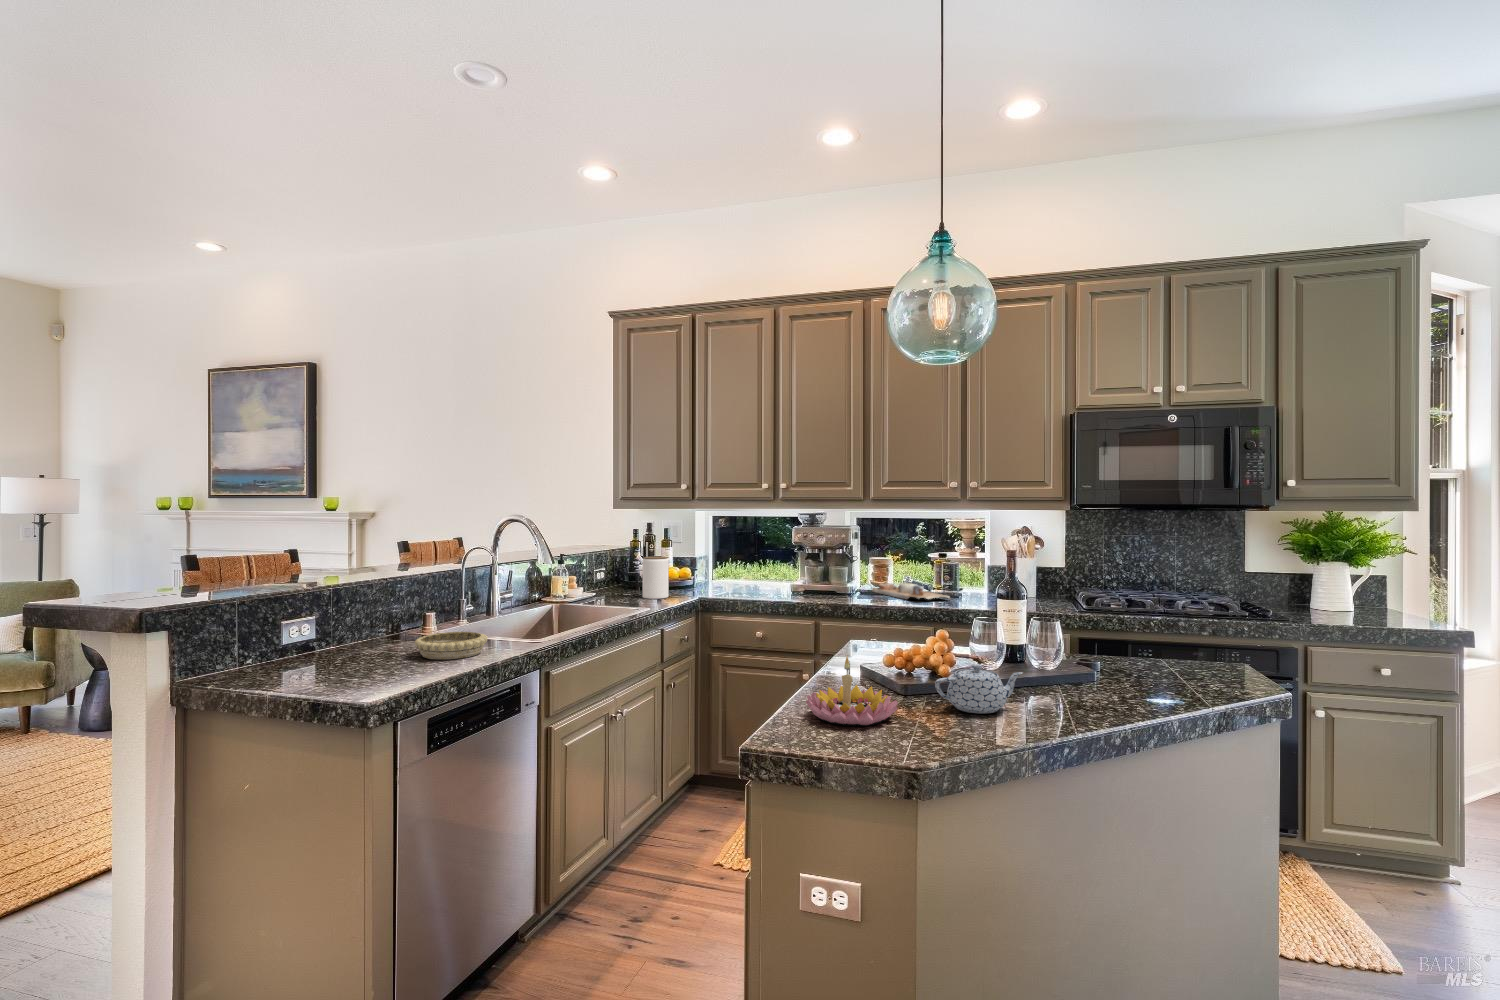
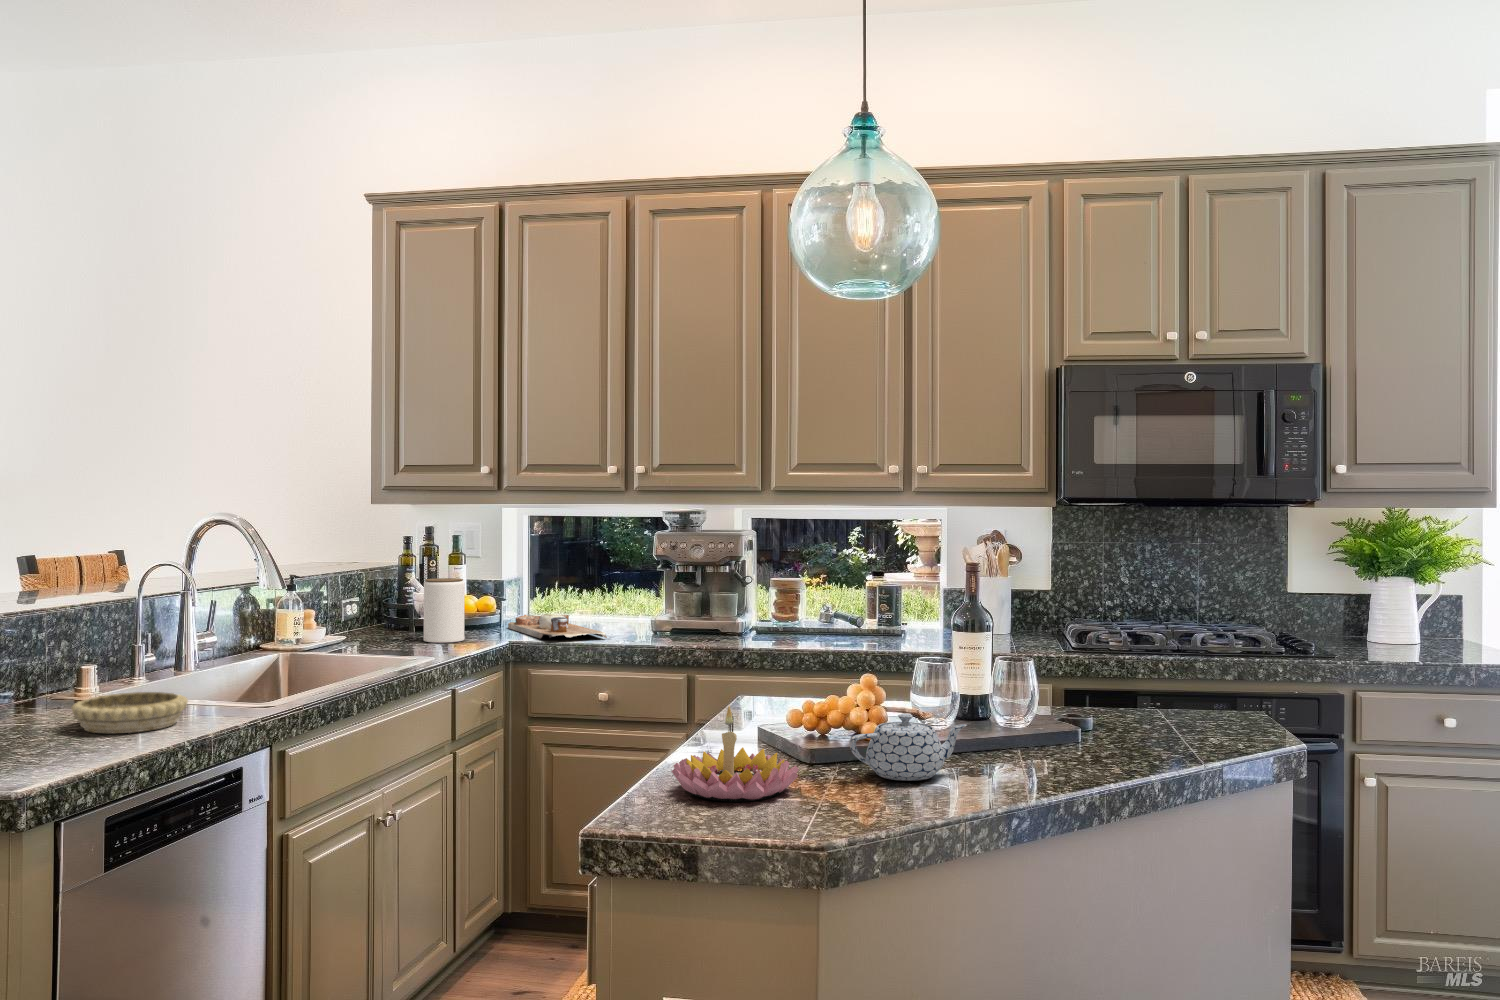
cutting board: present [872,583,949,599] -> present [508,614,607,639]

